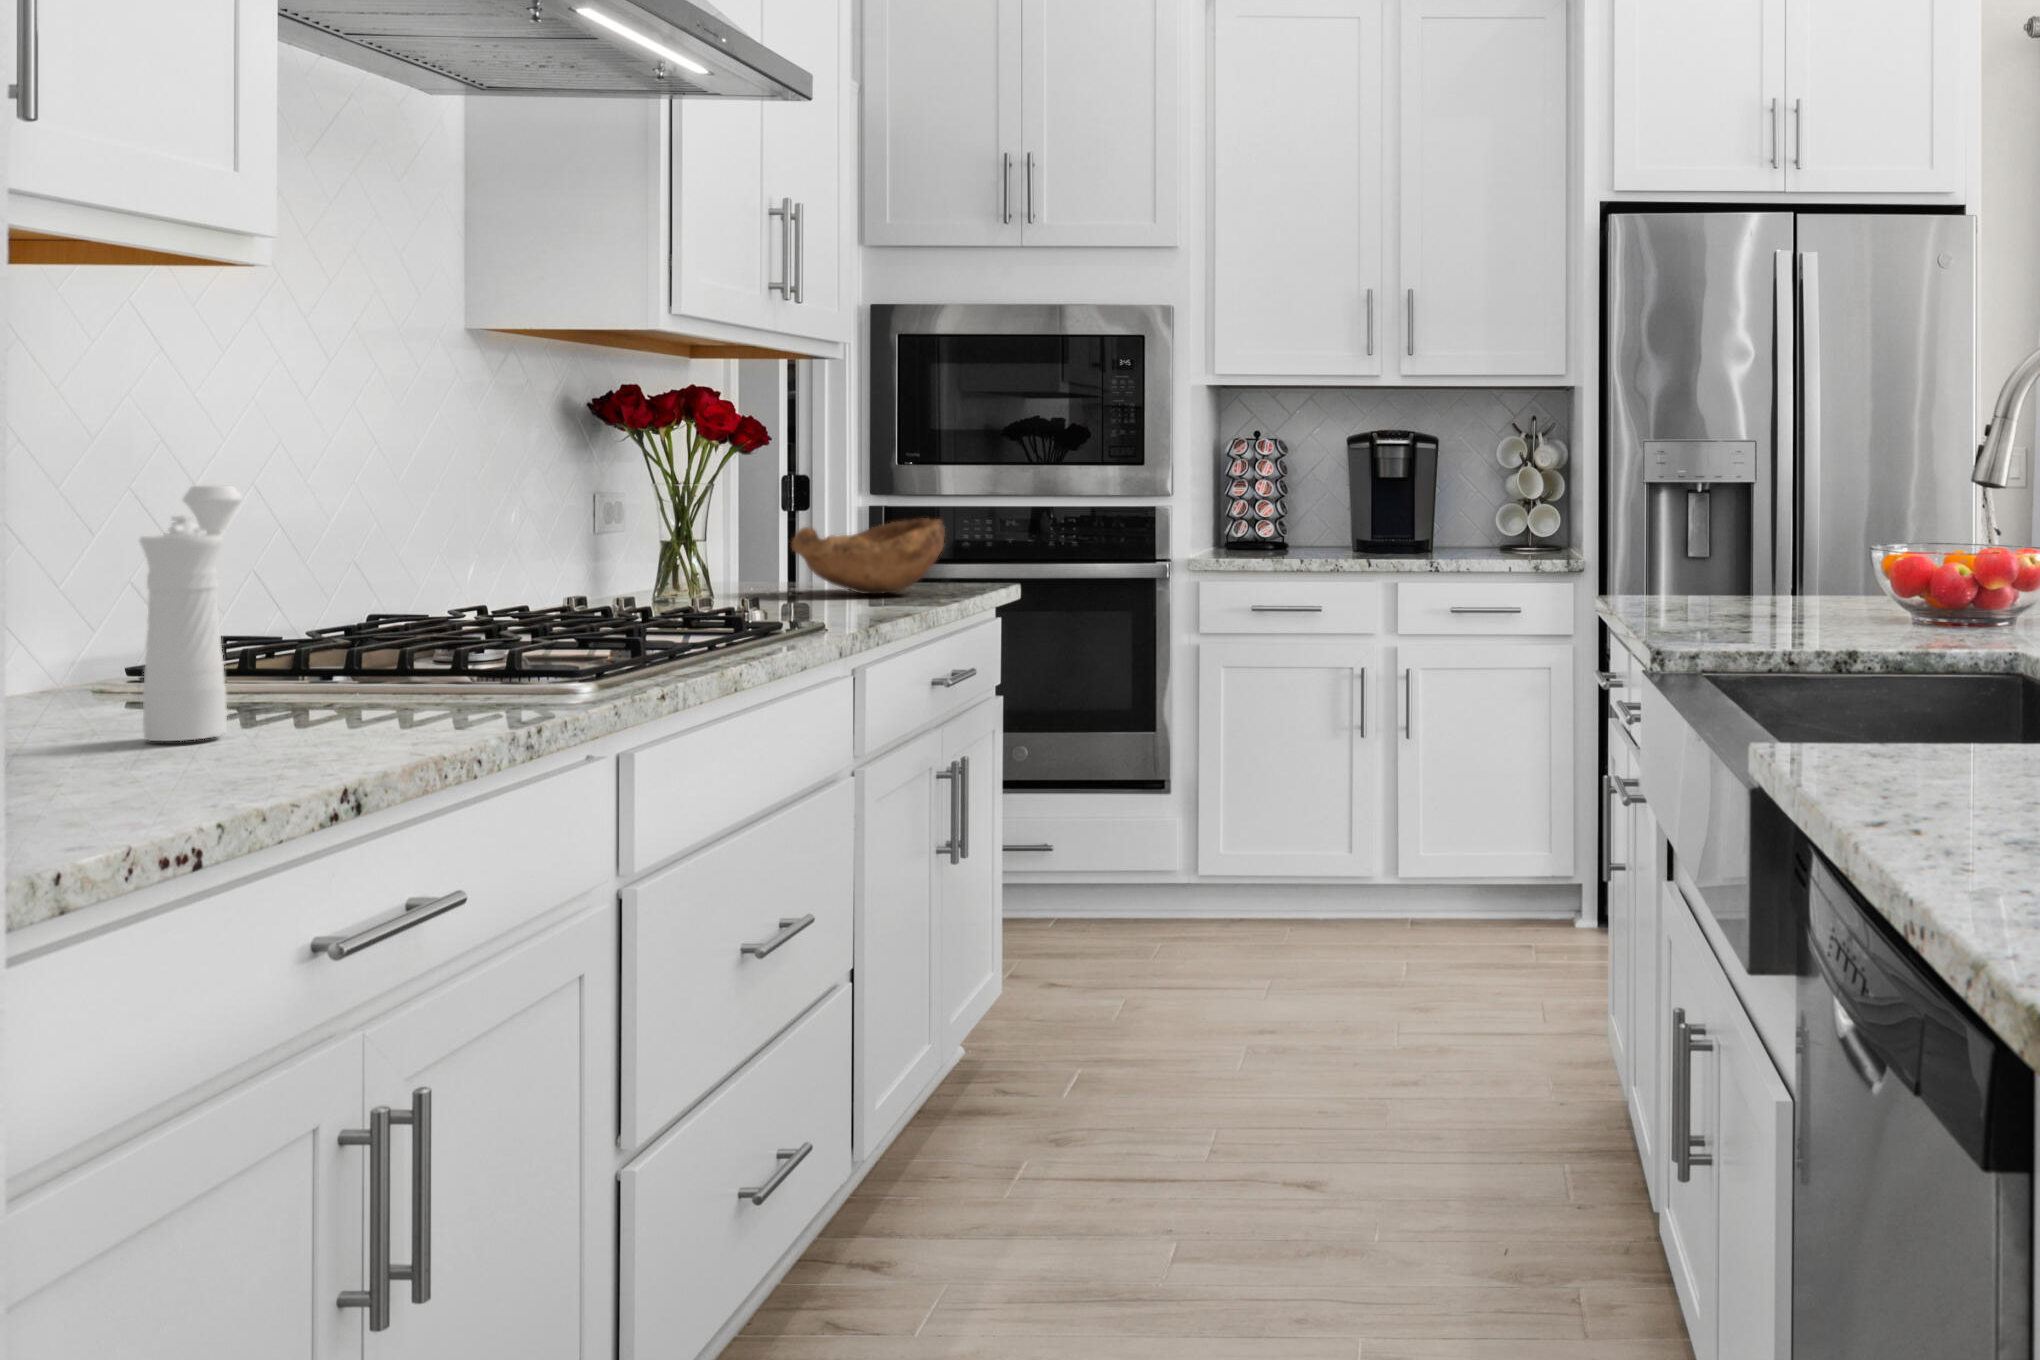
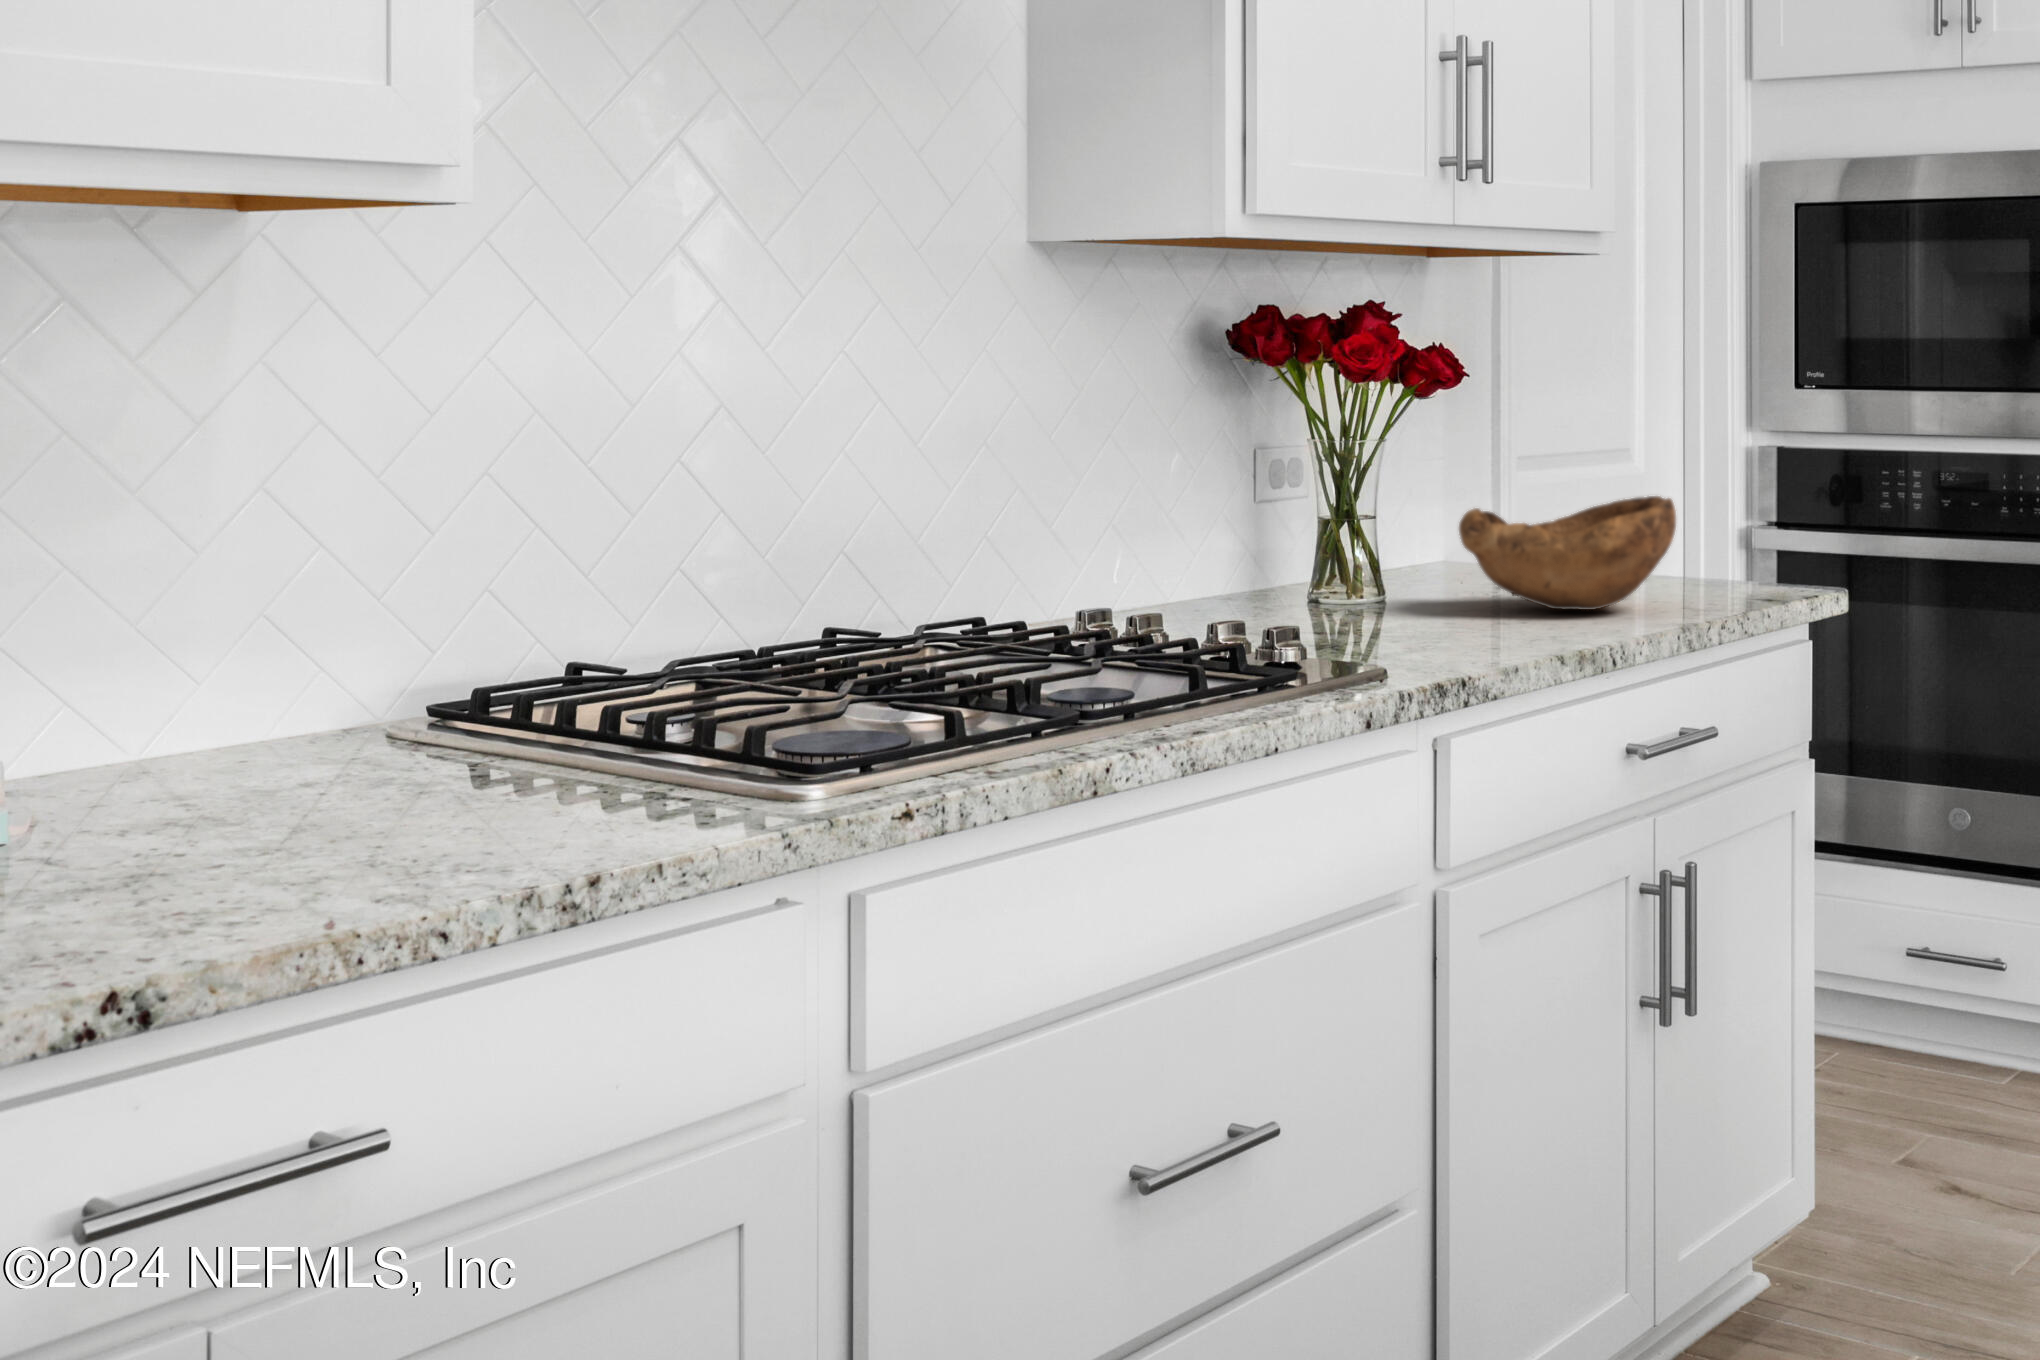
pepper mill: present [139,486,242,741] -> none [134,496,346,858]

